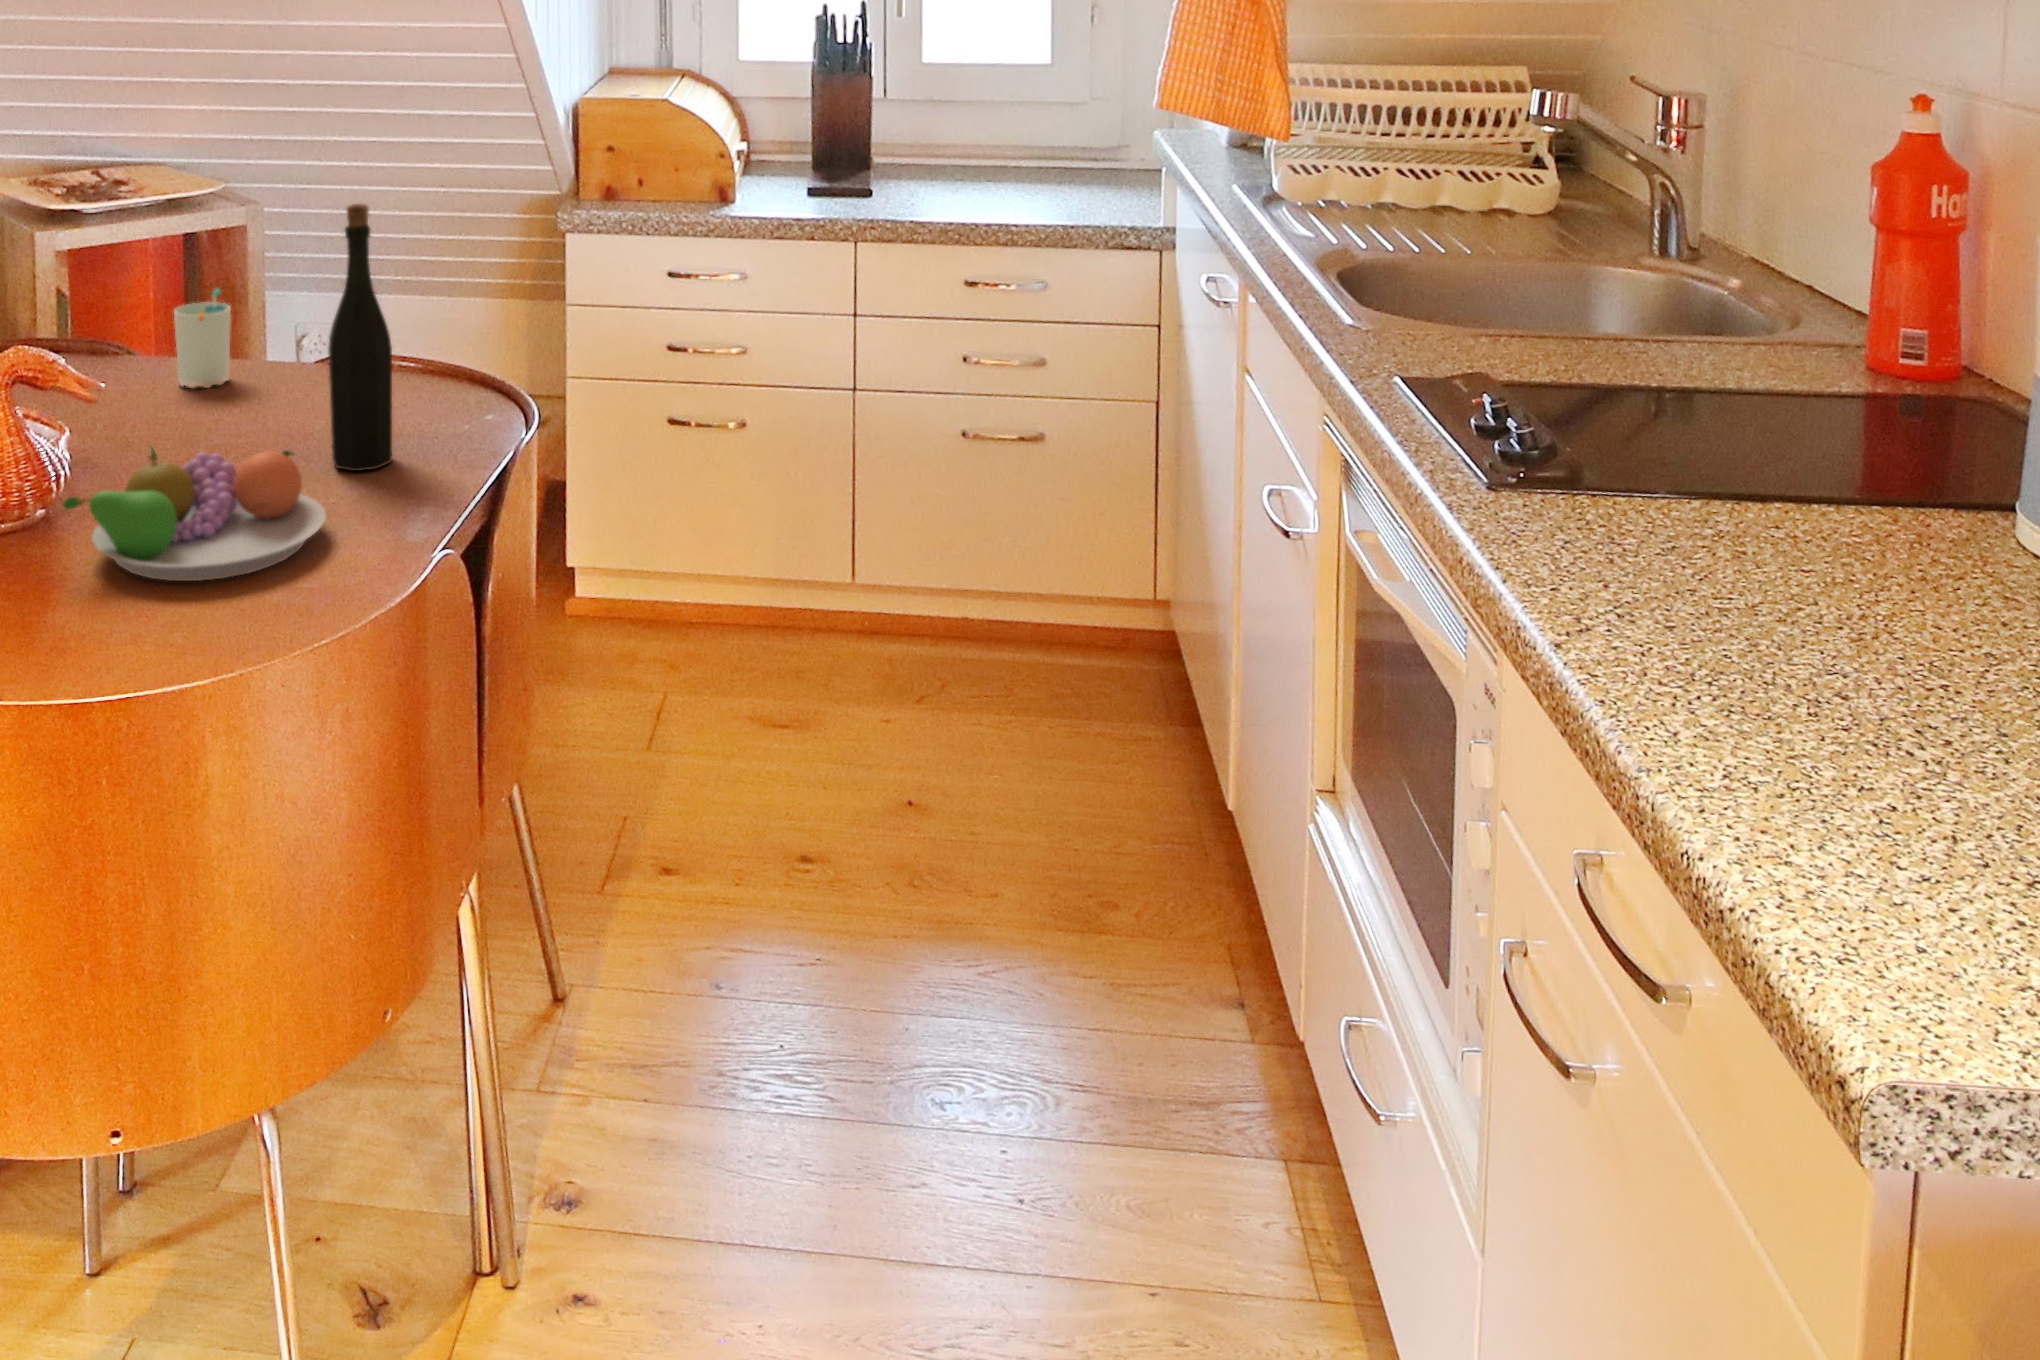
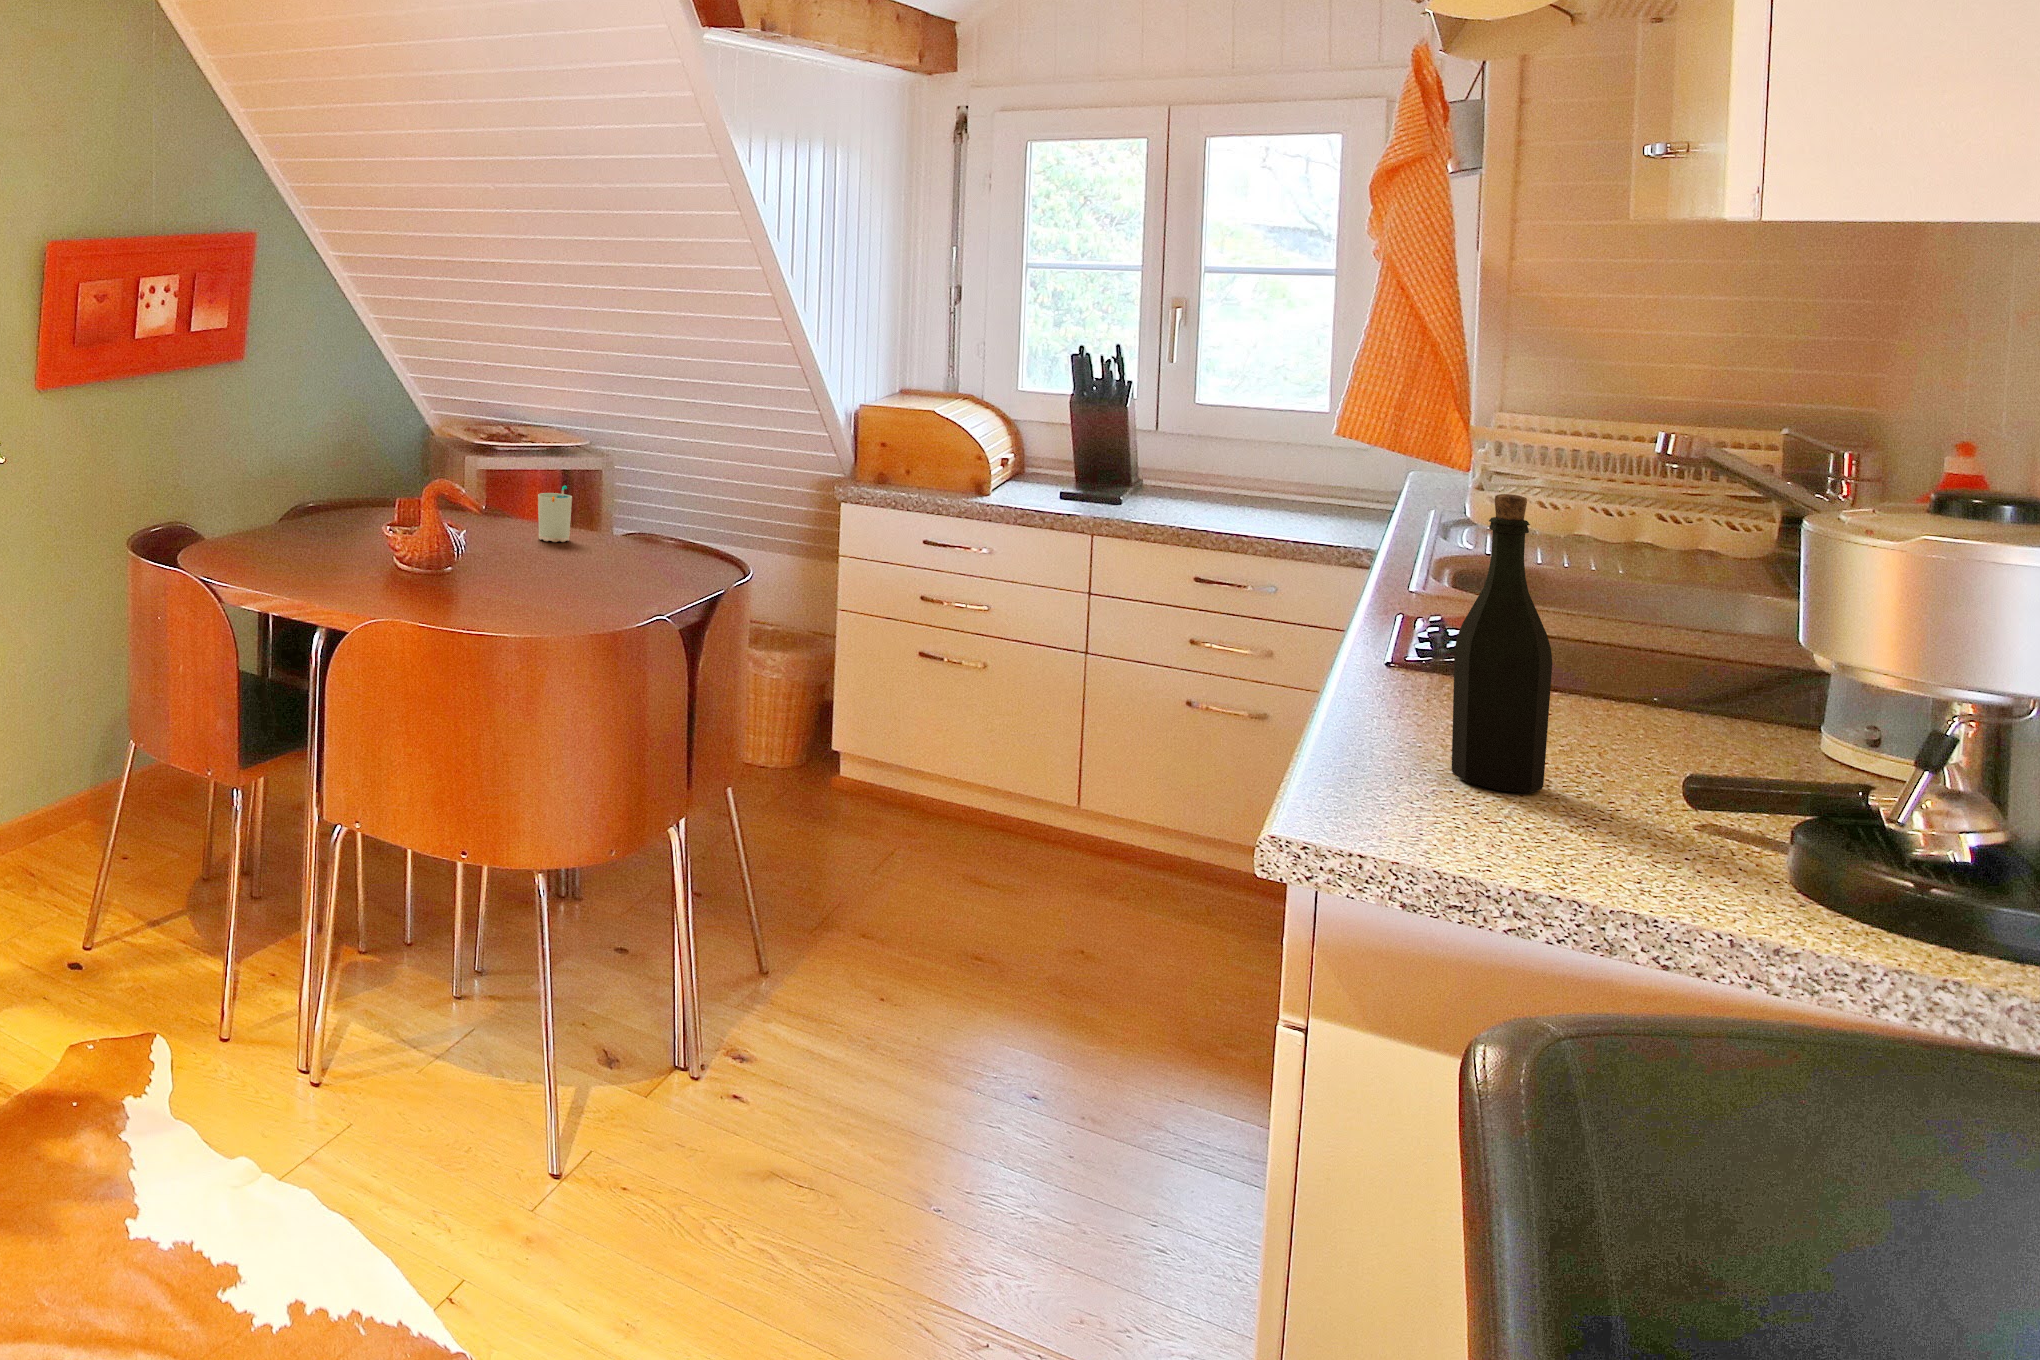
bottle: present [328,204,392,471] -> present [1451,494,1552,793]
fruit bowl: present [63,447,326,581] -> none [461,544,603,613]

